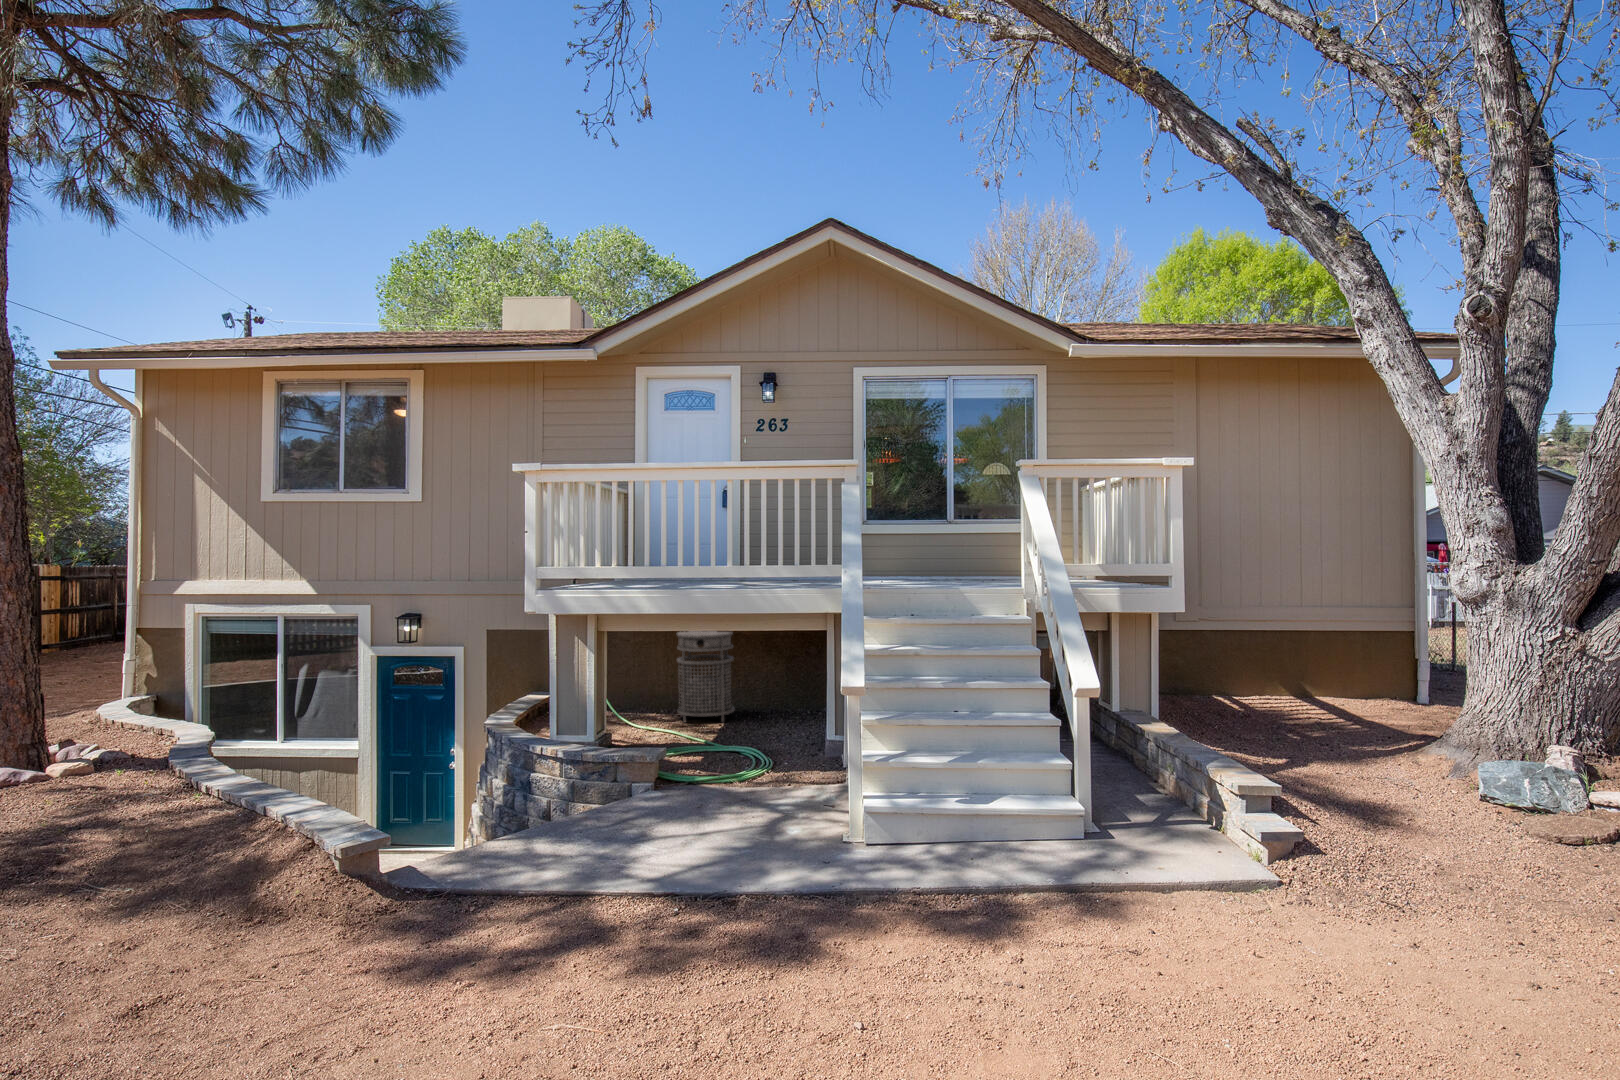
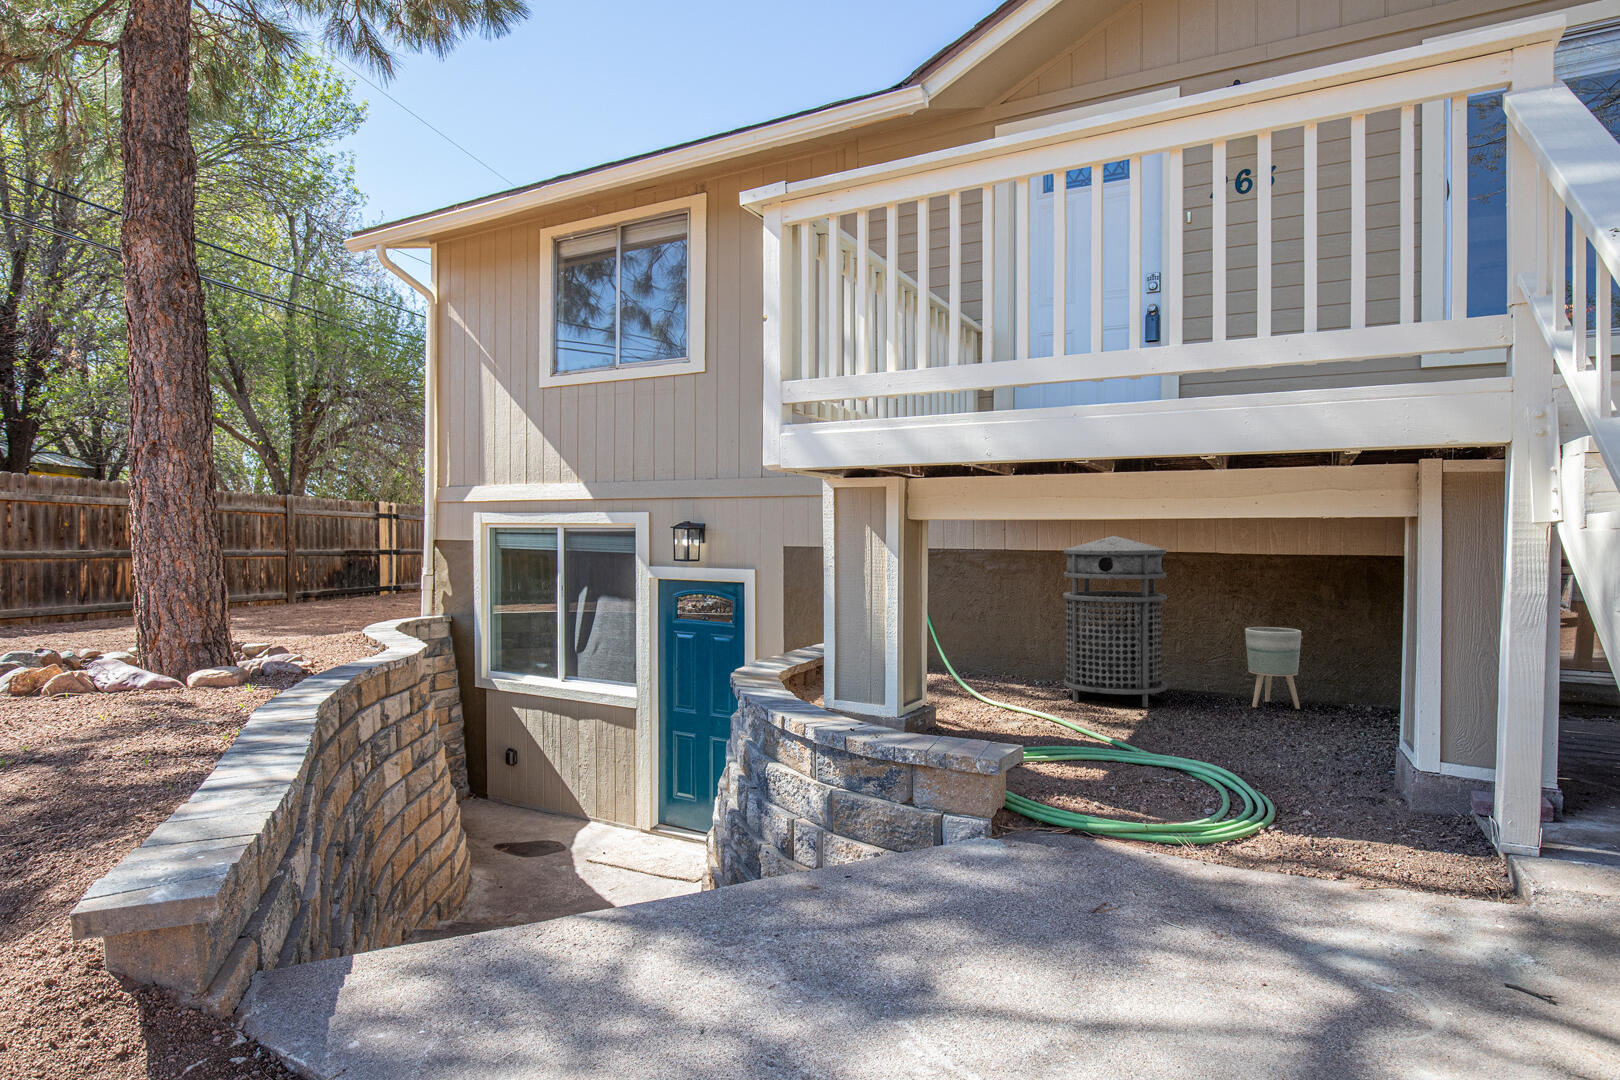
planter: none [774,672,802,717] -> present [1245,627,1301,709]

